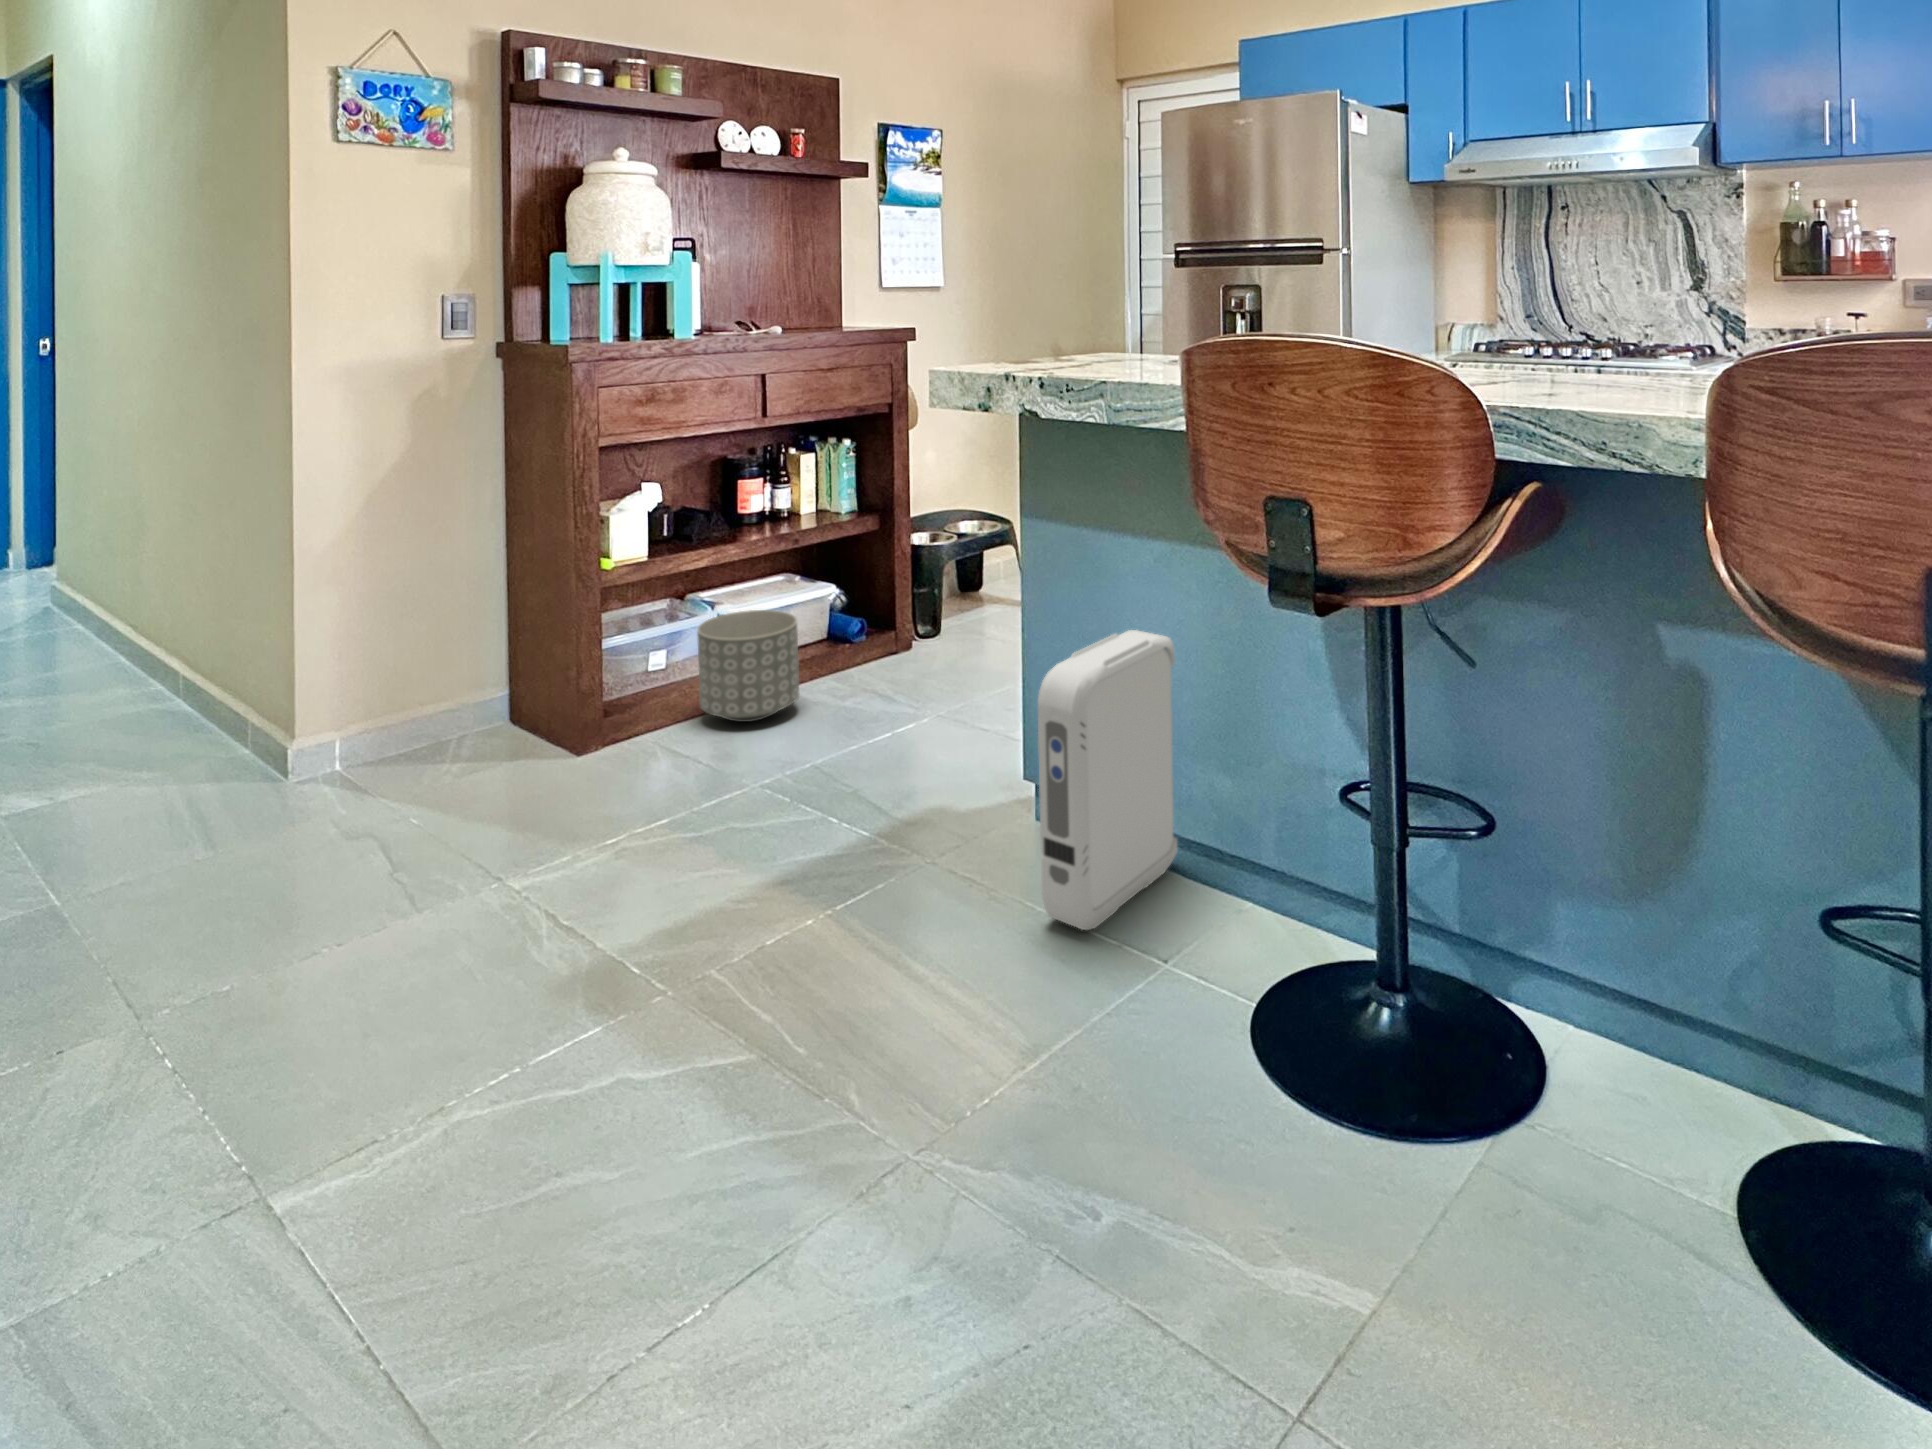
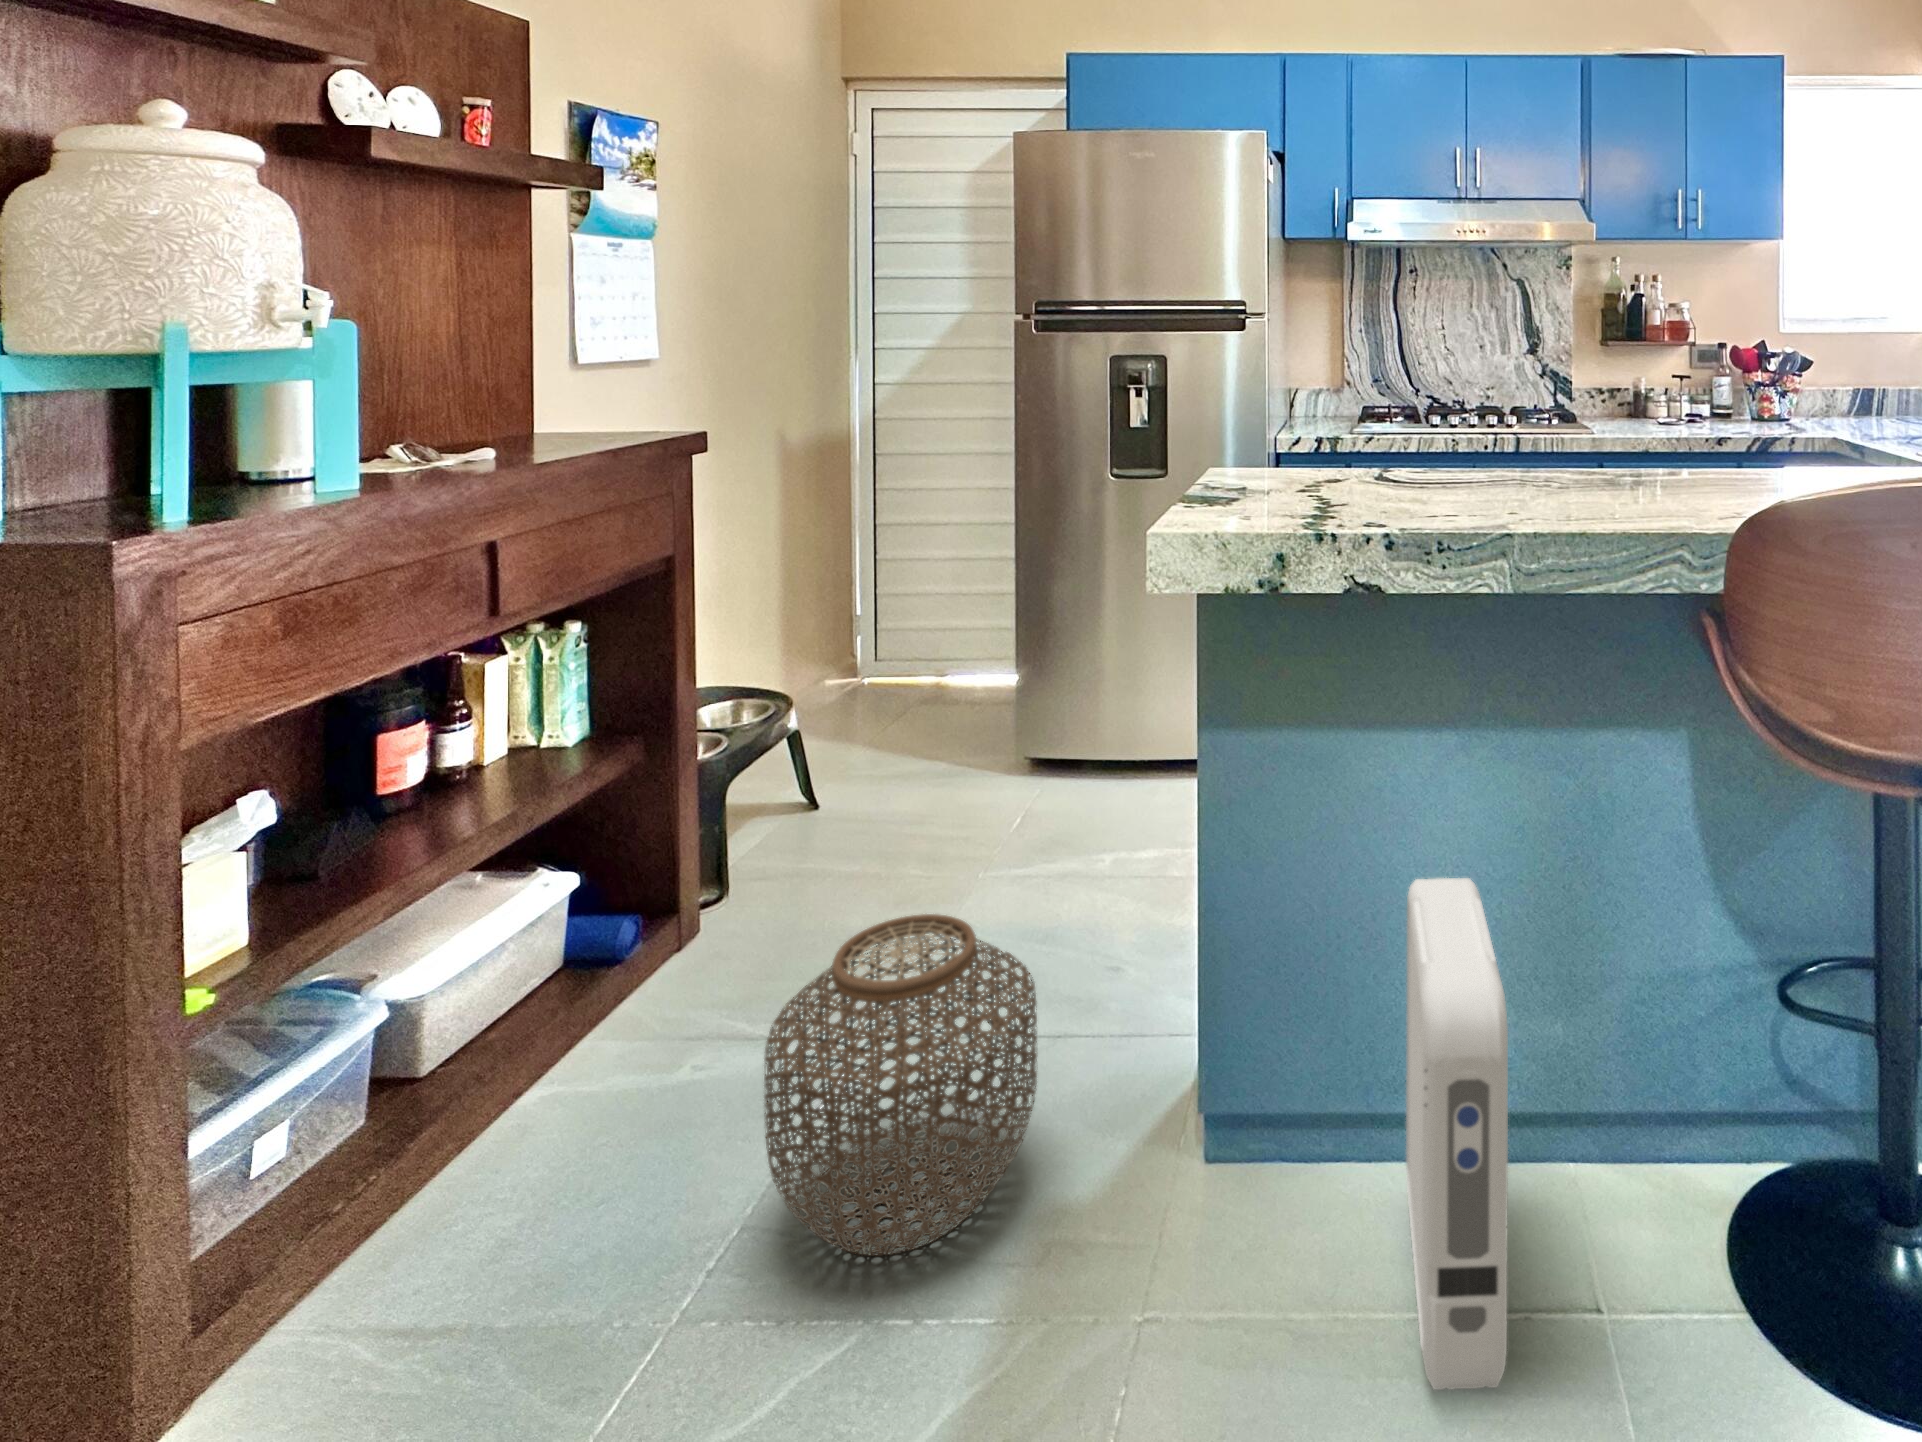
woven basket: none [823,608,974,785] -> present [764,914,1037,1256]
planter: present [697,610,799,722] -> none [355,978,590,1248]

